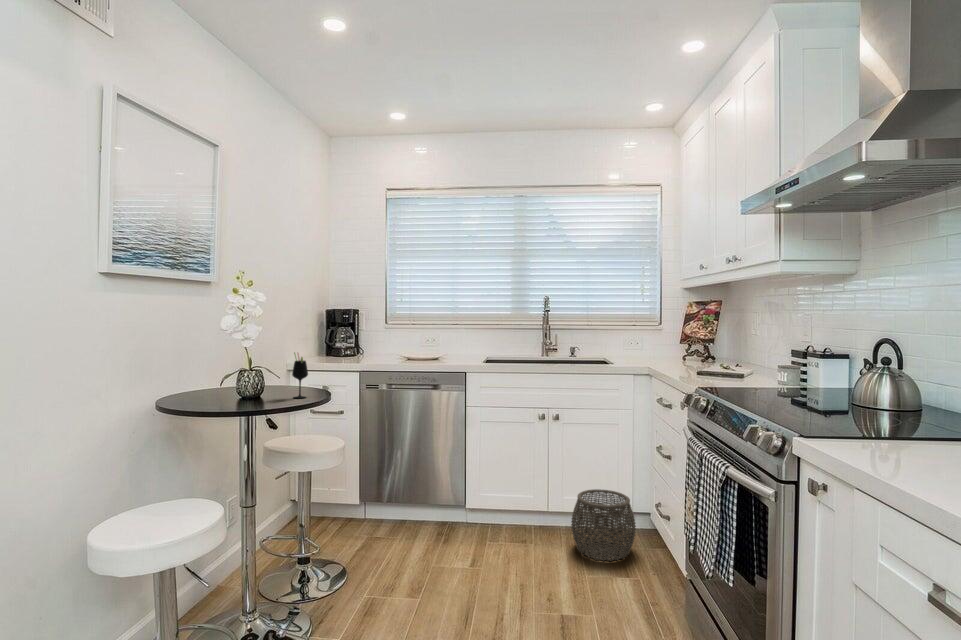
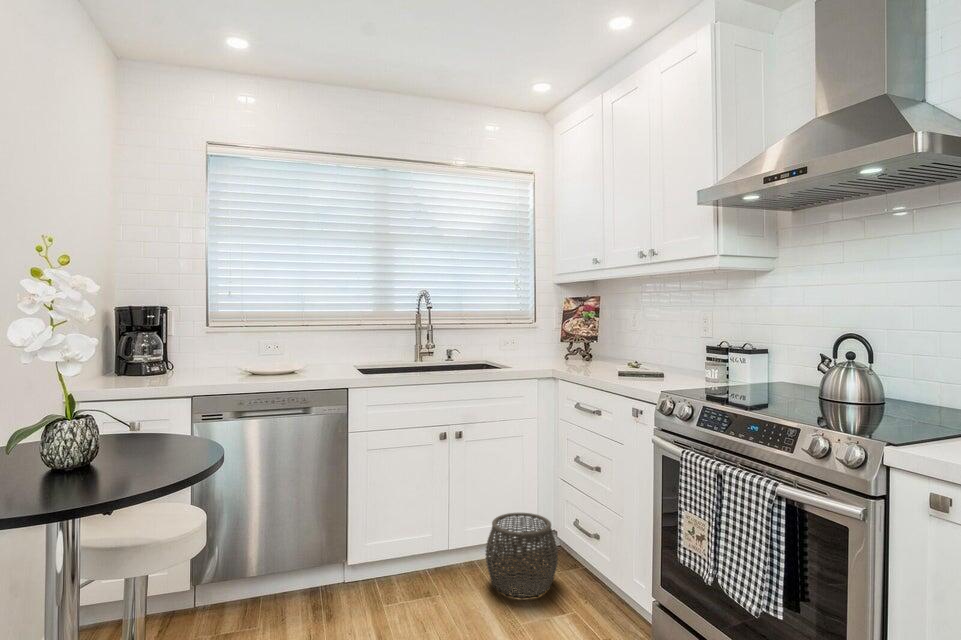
wine glass: present [292,353,308,398] -> none [135,376,164,452]

